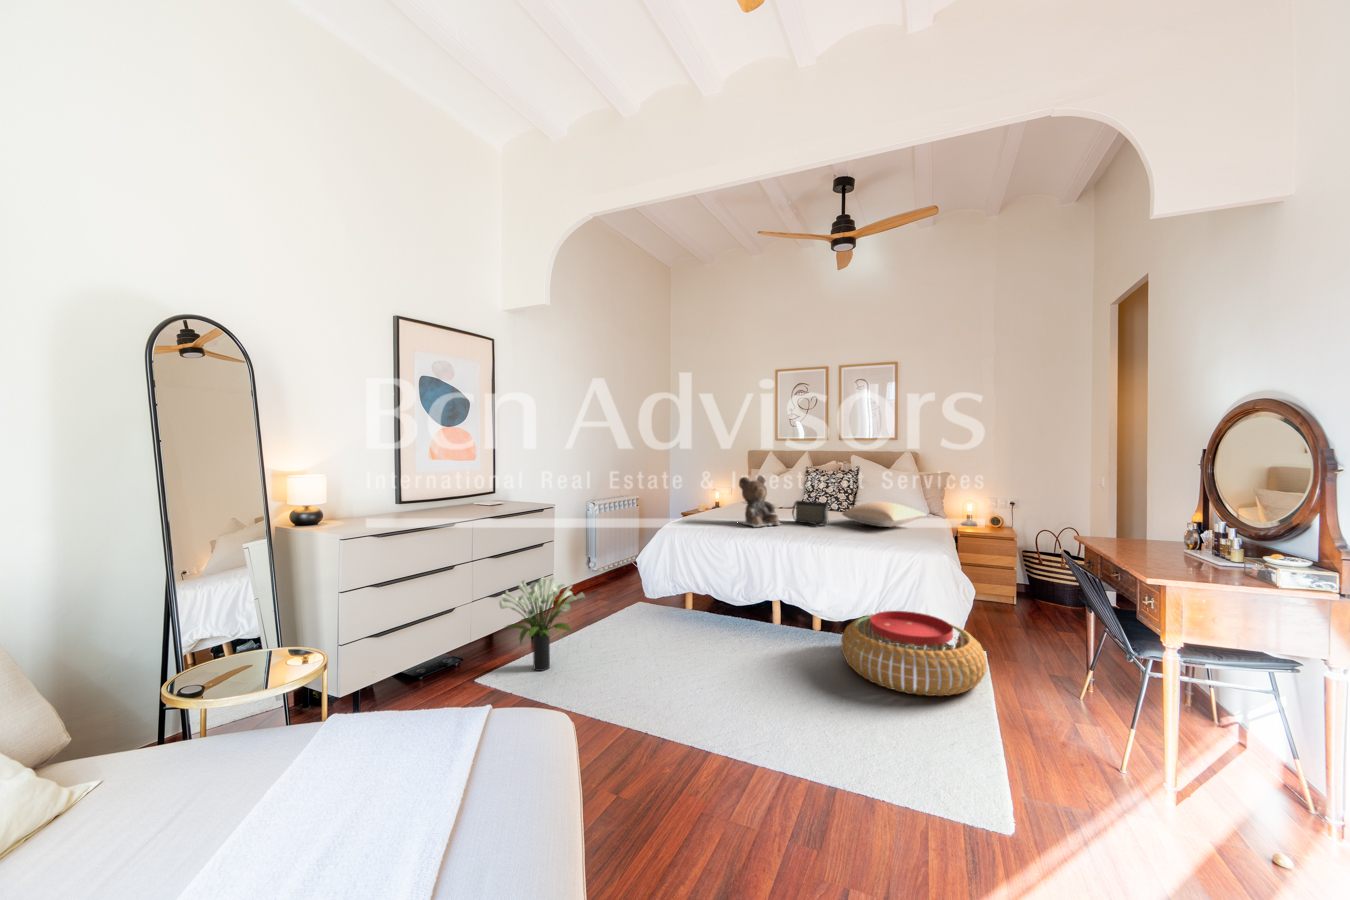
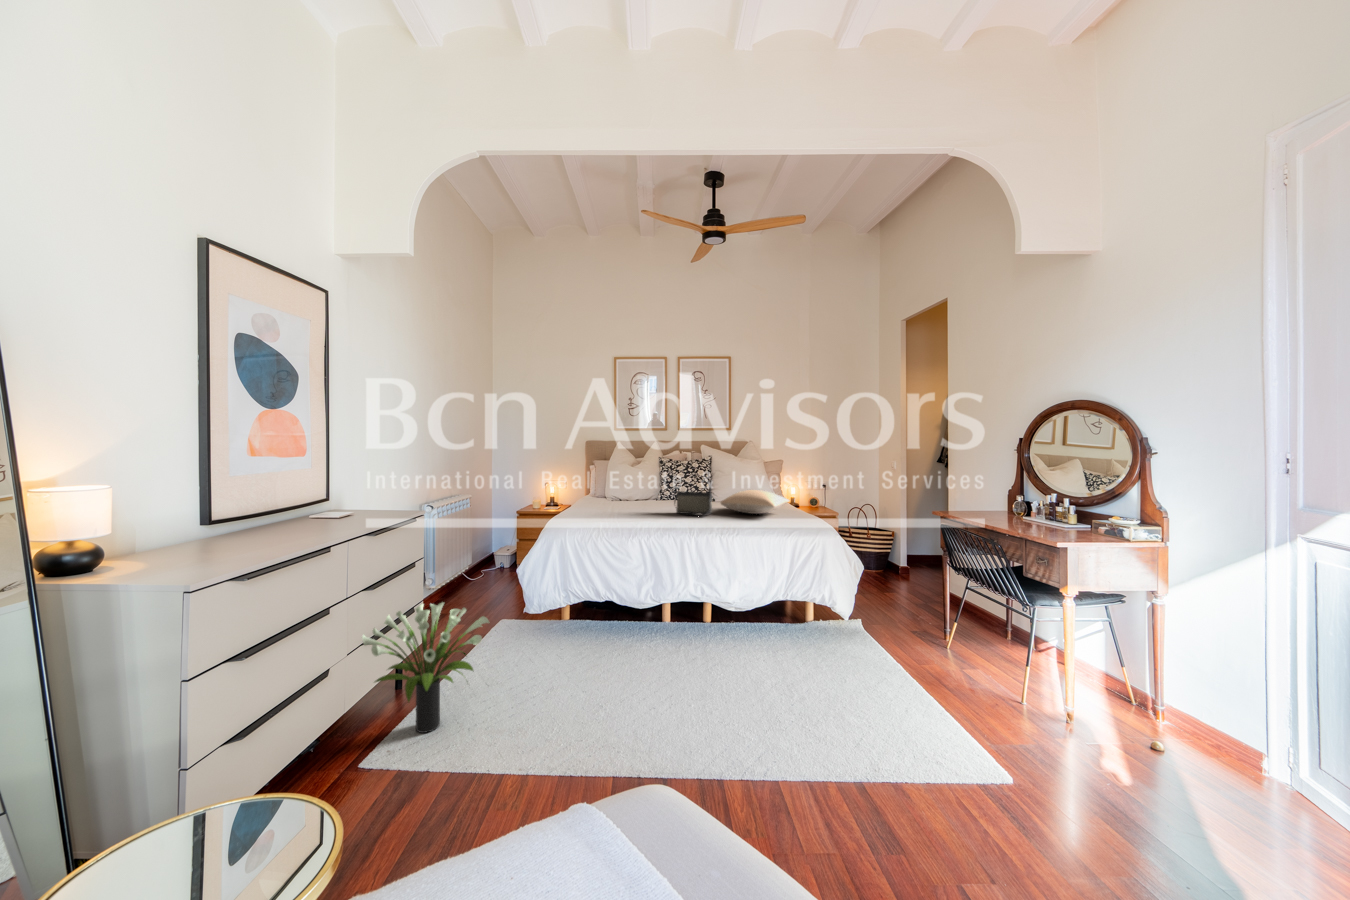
teddy bear: present [739,476,780,527] -> none [625,465,672,520]
pouf: present [841,611,987,696] -> none [759,592,890,670]

